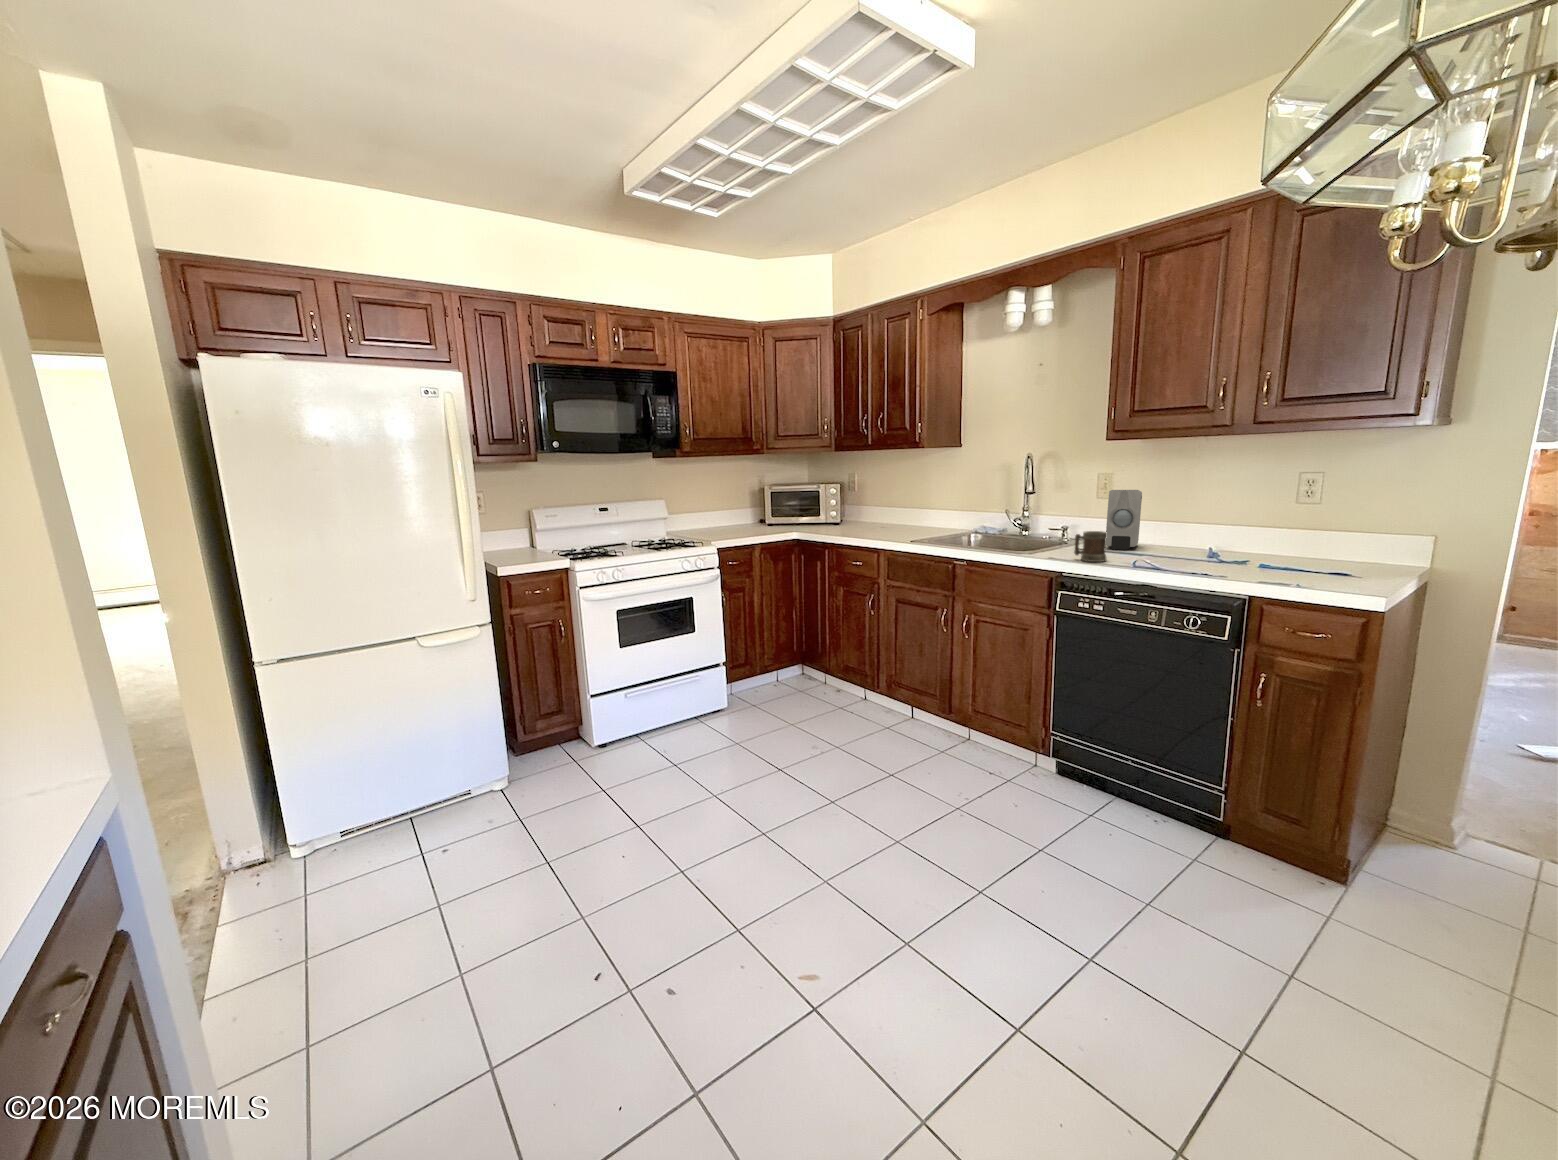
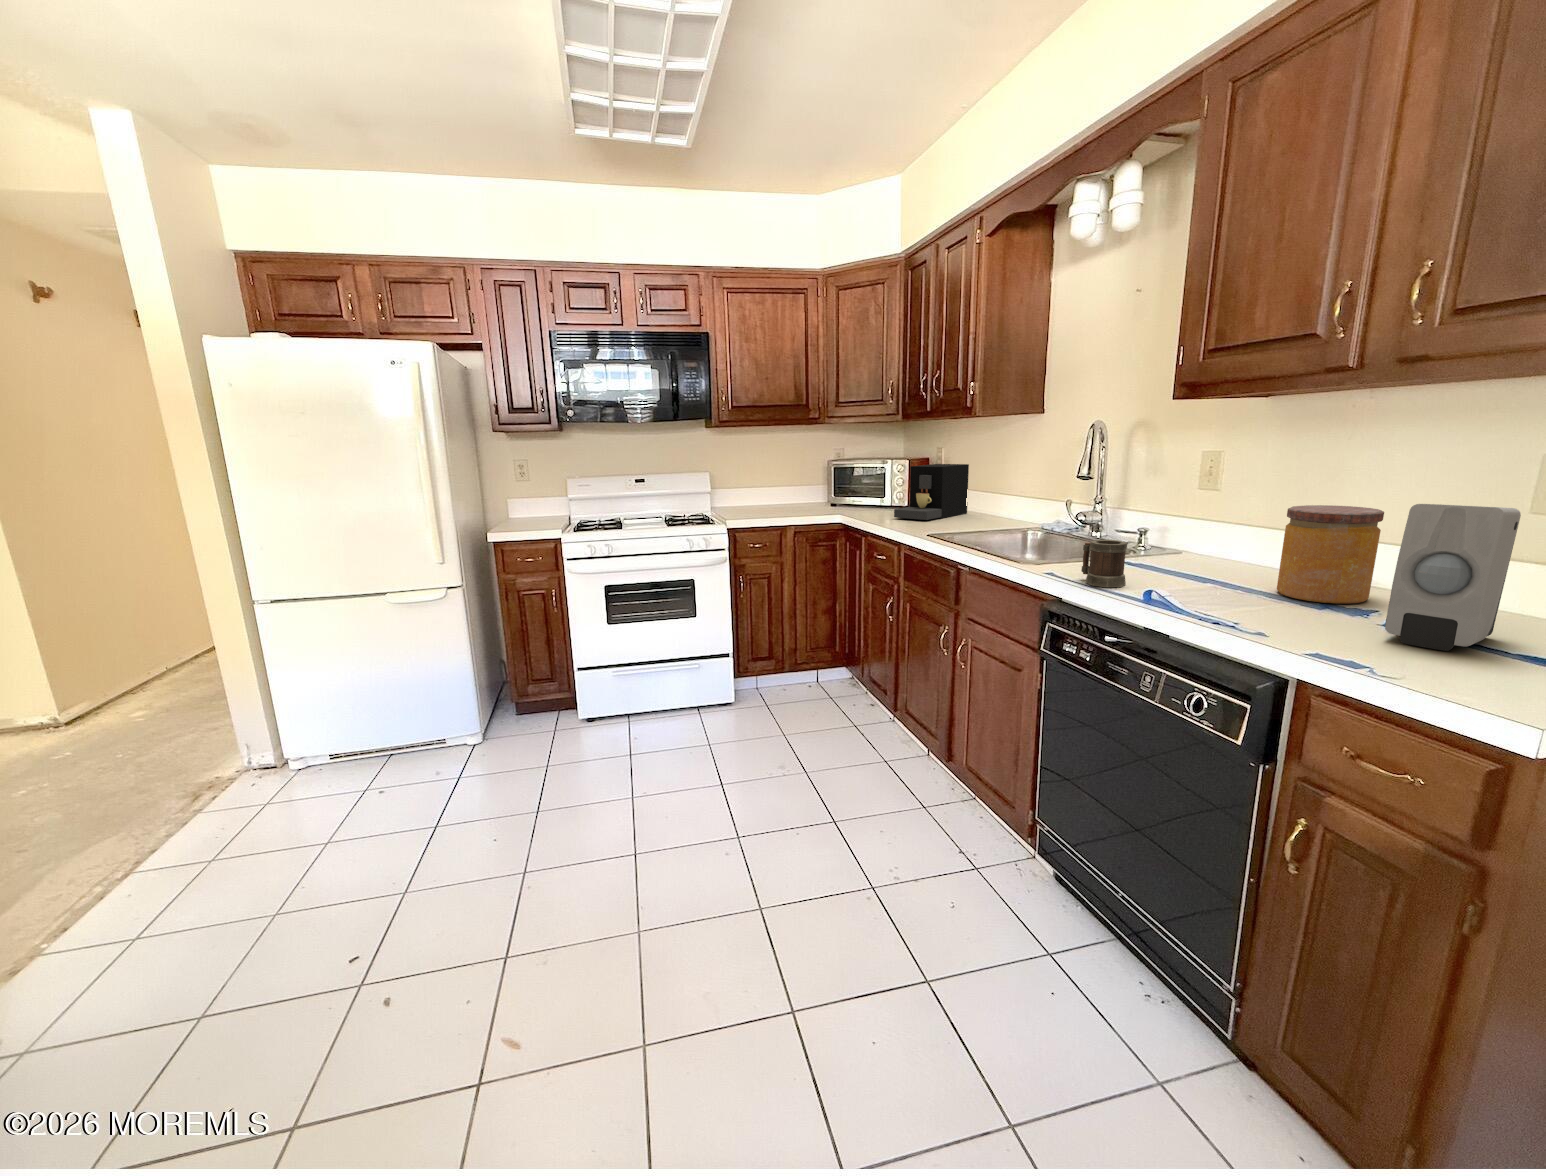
coffee maker: none [845,487,890,532] -> present [894,464,969,520]
soap dispenser: present [1106,490,1142,550] -> present [1385,504,1521,651]
jar: none [1186,502,1243,559] -> present [1277,505,1384,604]

